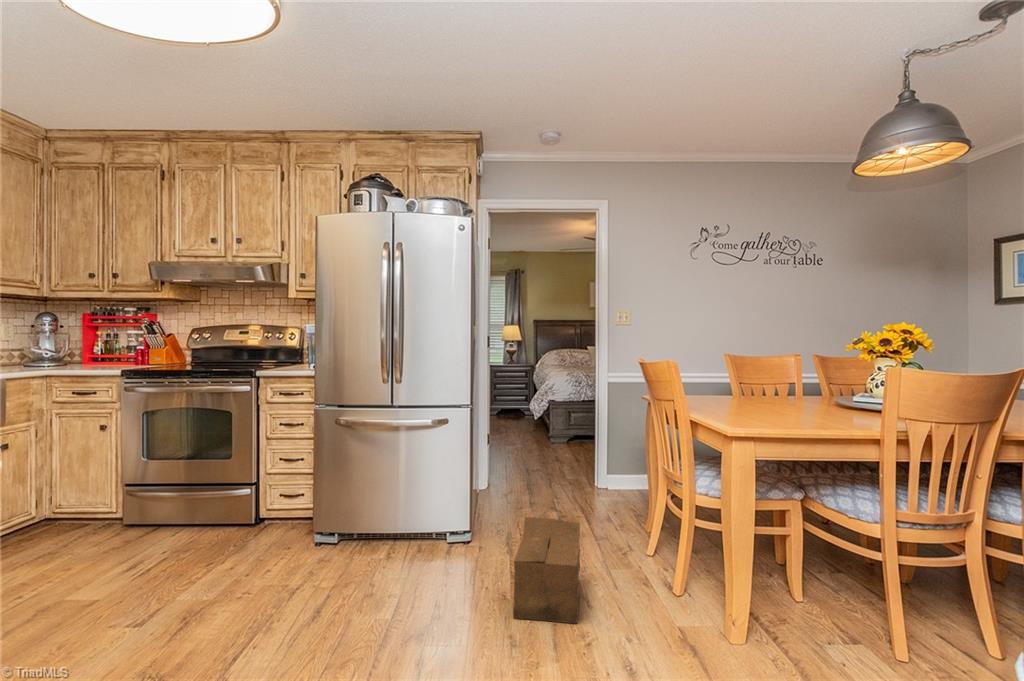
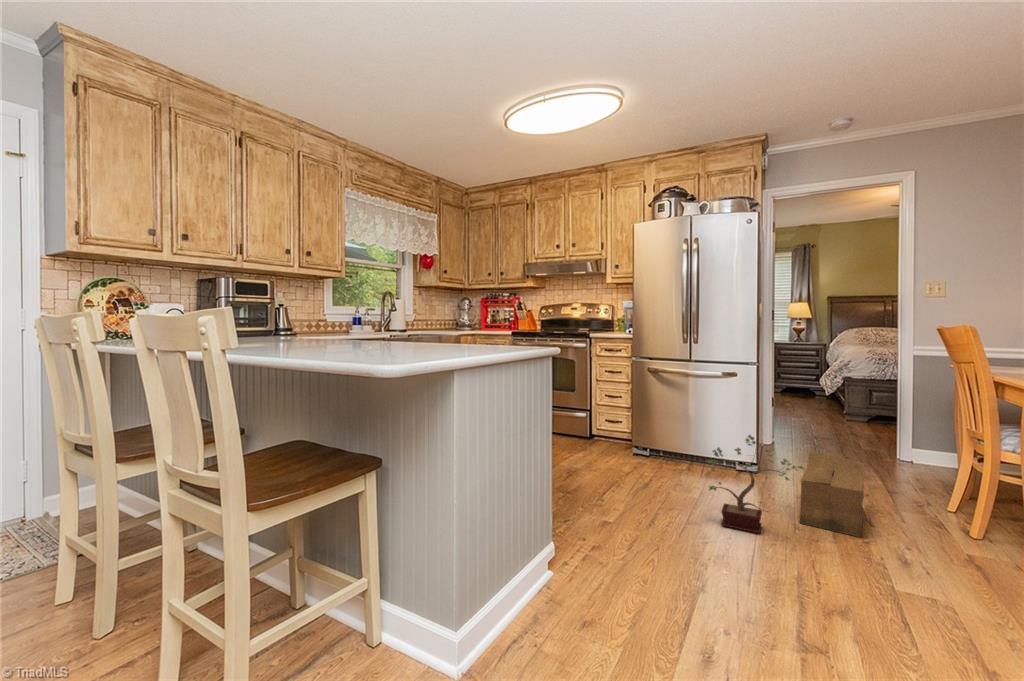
potted plant: none [394,510,516,651] -> present [707,435,804,533]

